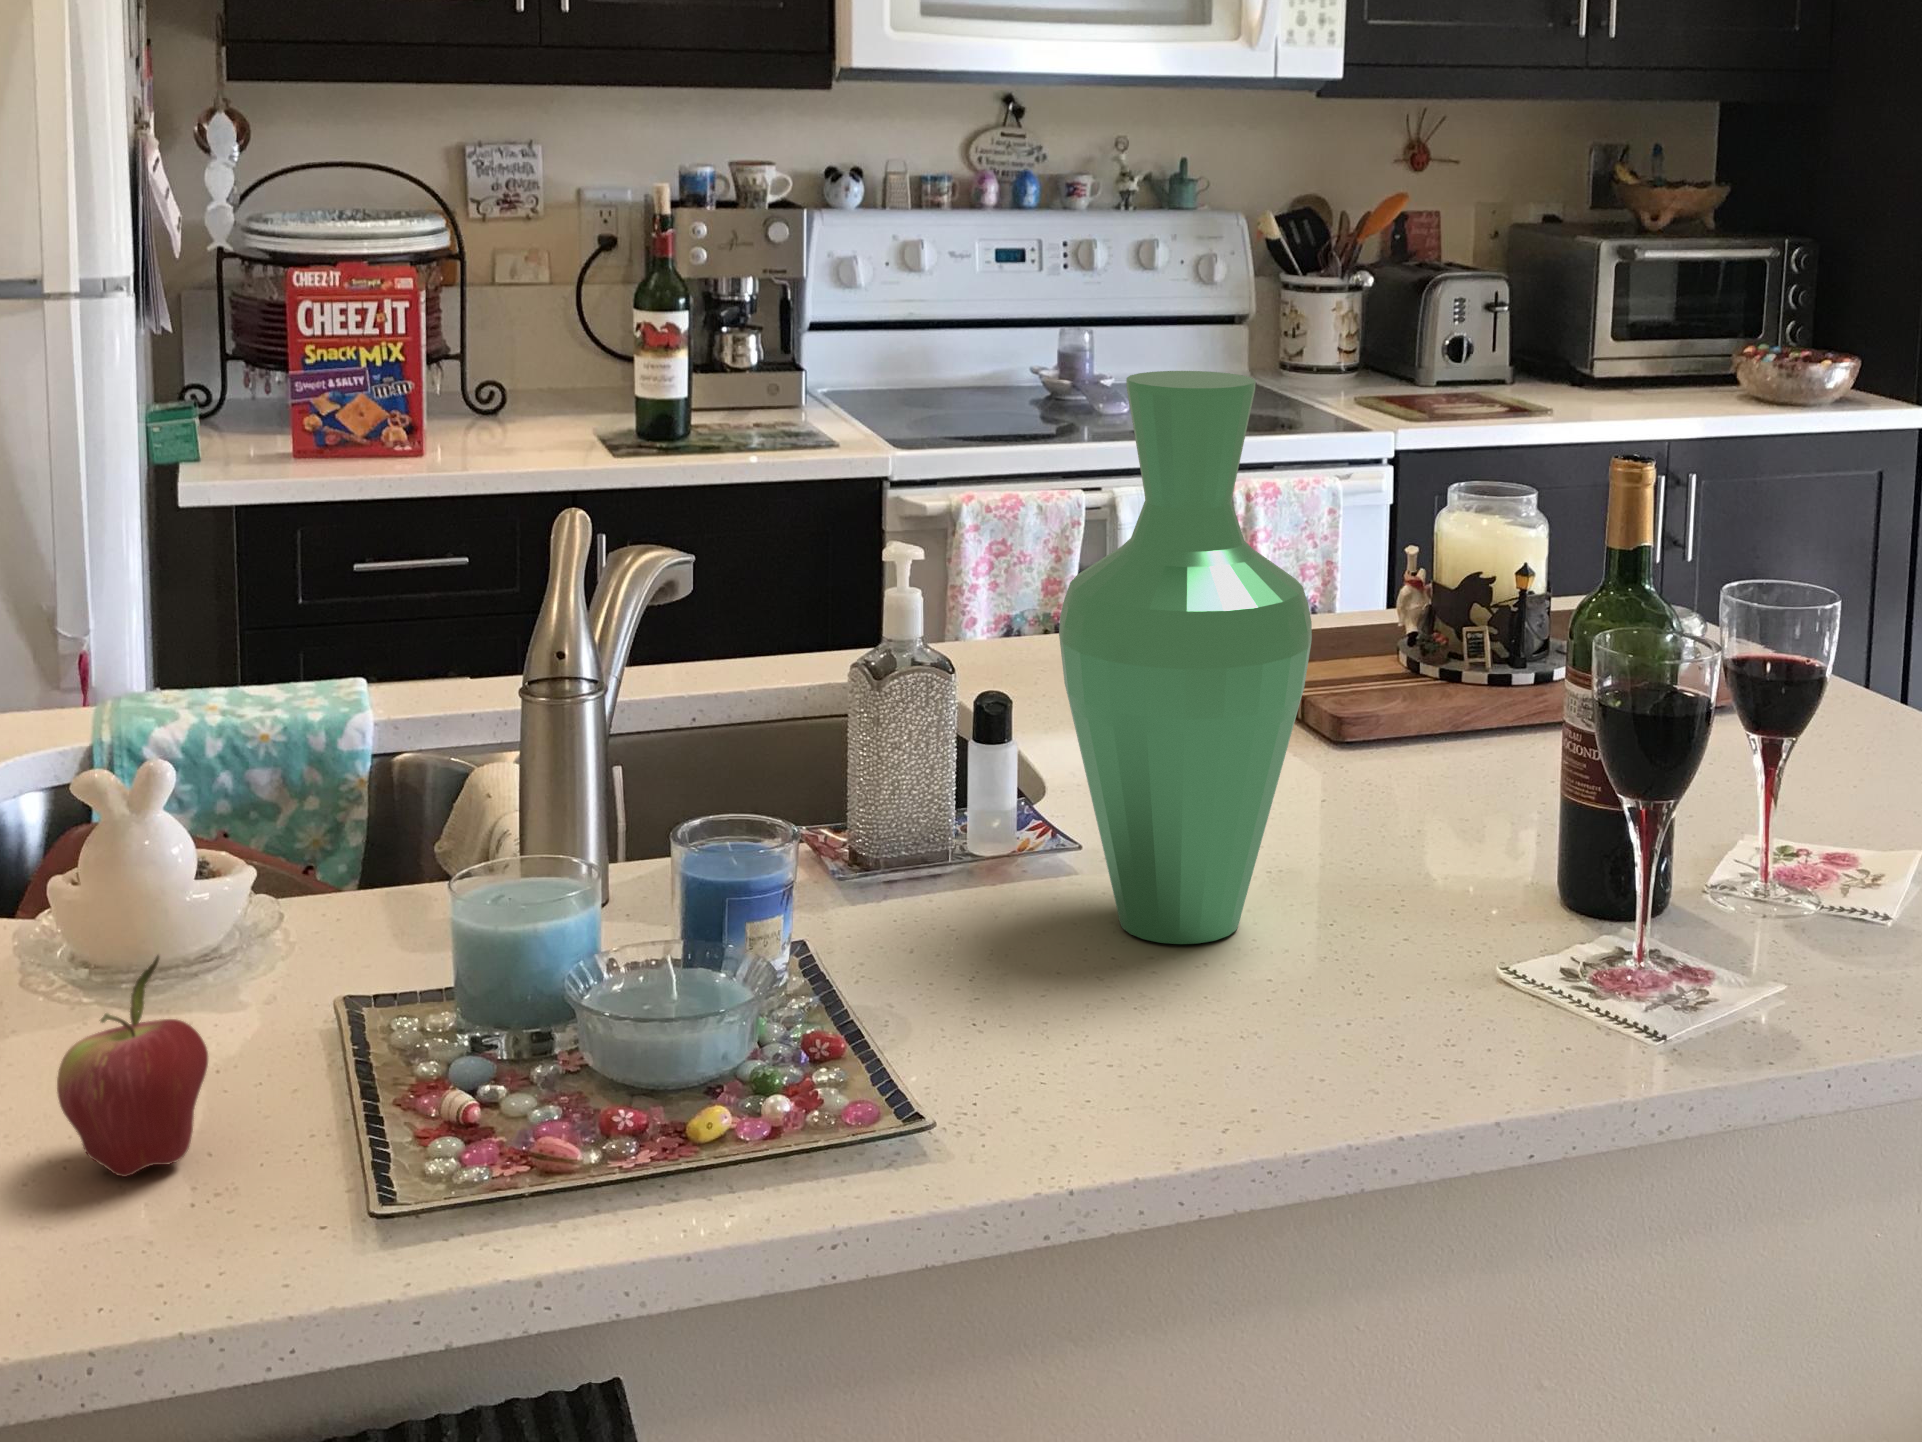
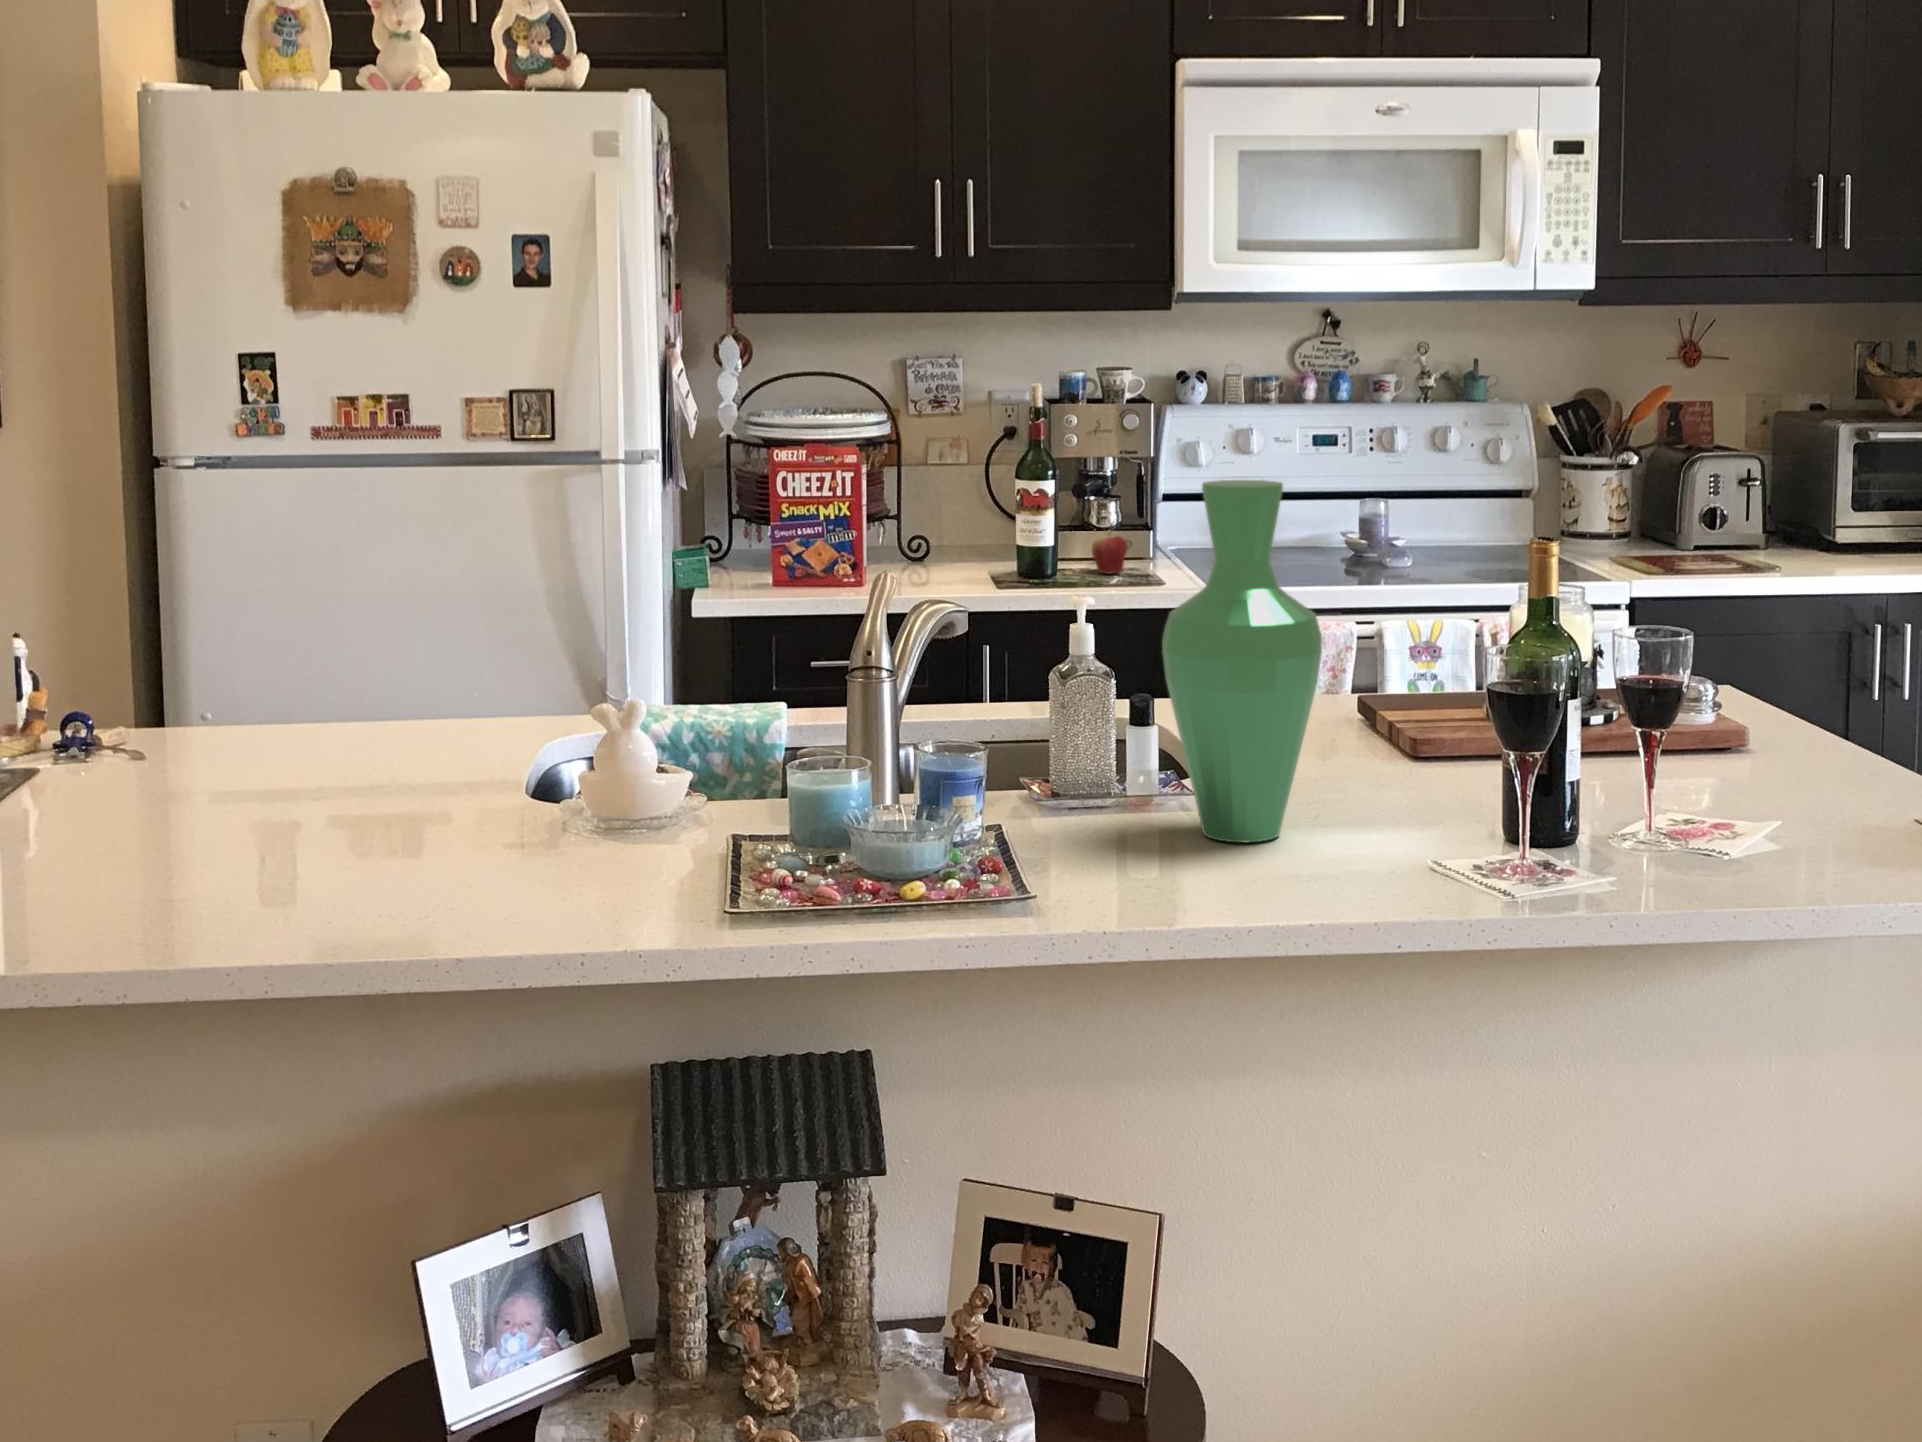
fruit: present [57,955,208,1177] -> present [1092,523,1127,574]

